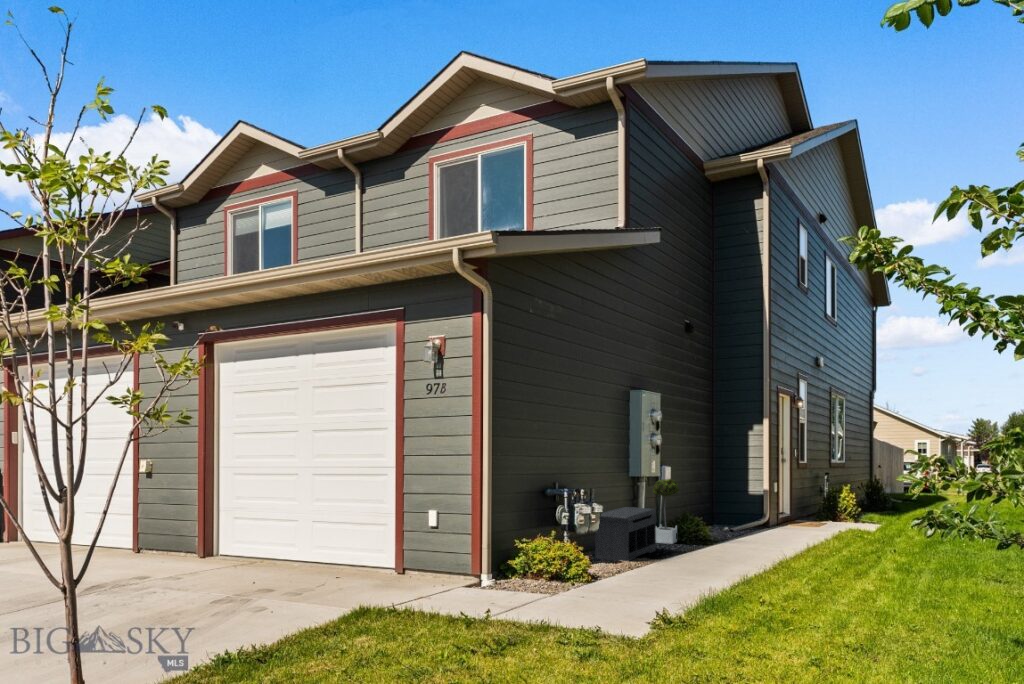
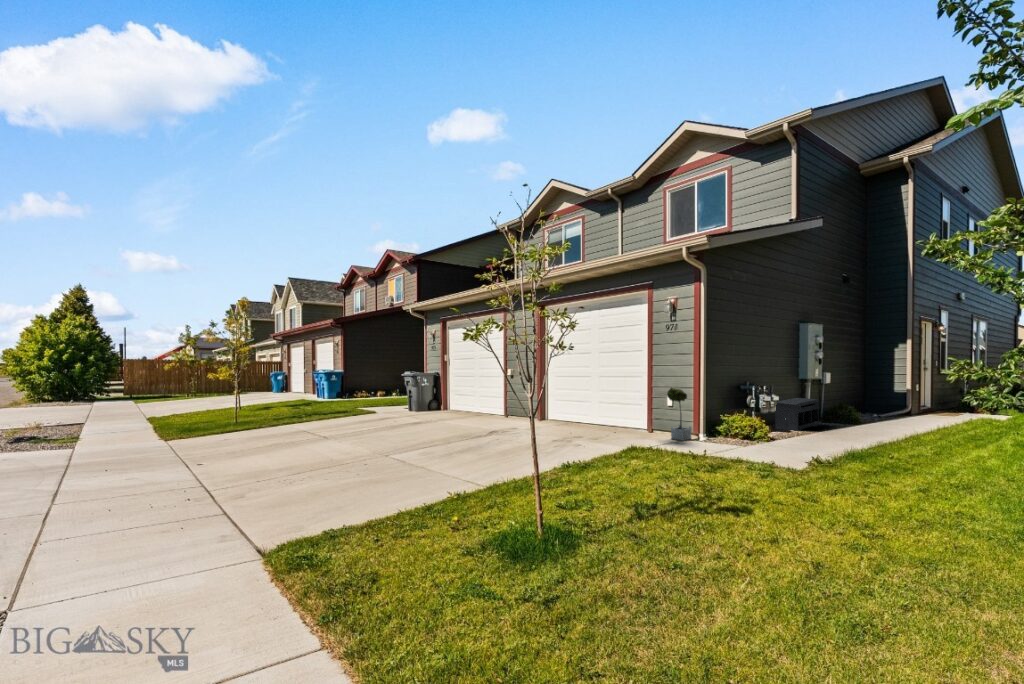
potted tree: present [653,478,679,544] -> present [667,387,691,441]

